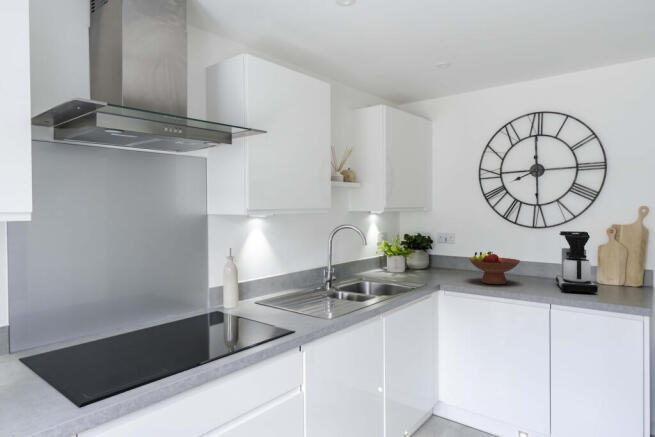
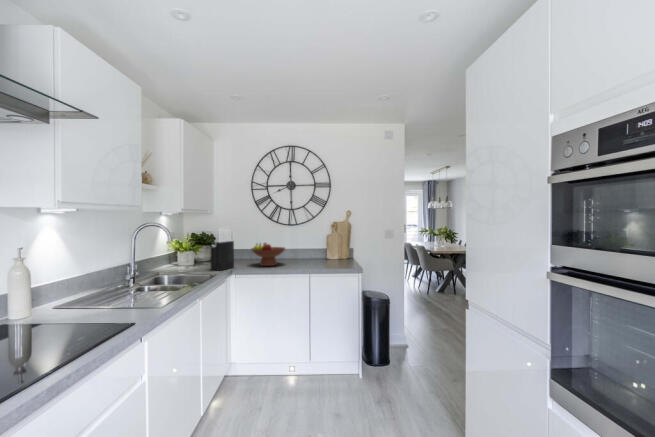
knife block: none [416,230,446,284] -> present [211,228,234,271]
coffee maker: present [555,231,598,294] -> none [306,227,332,266]

